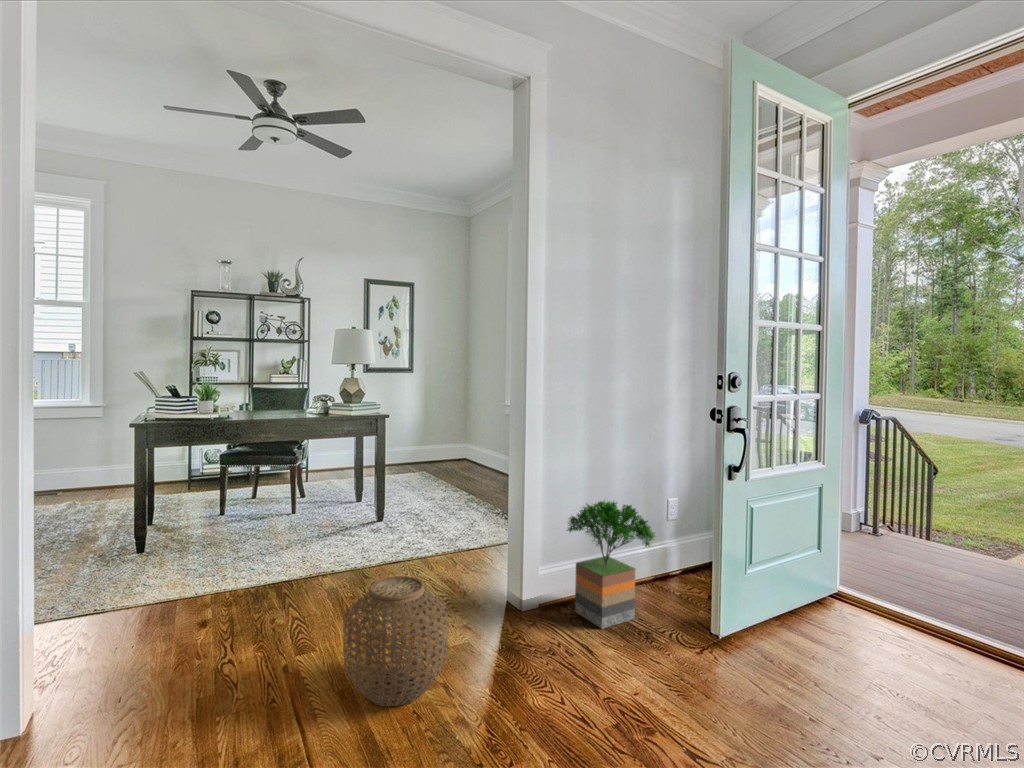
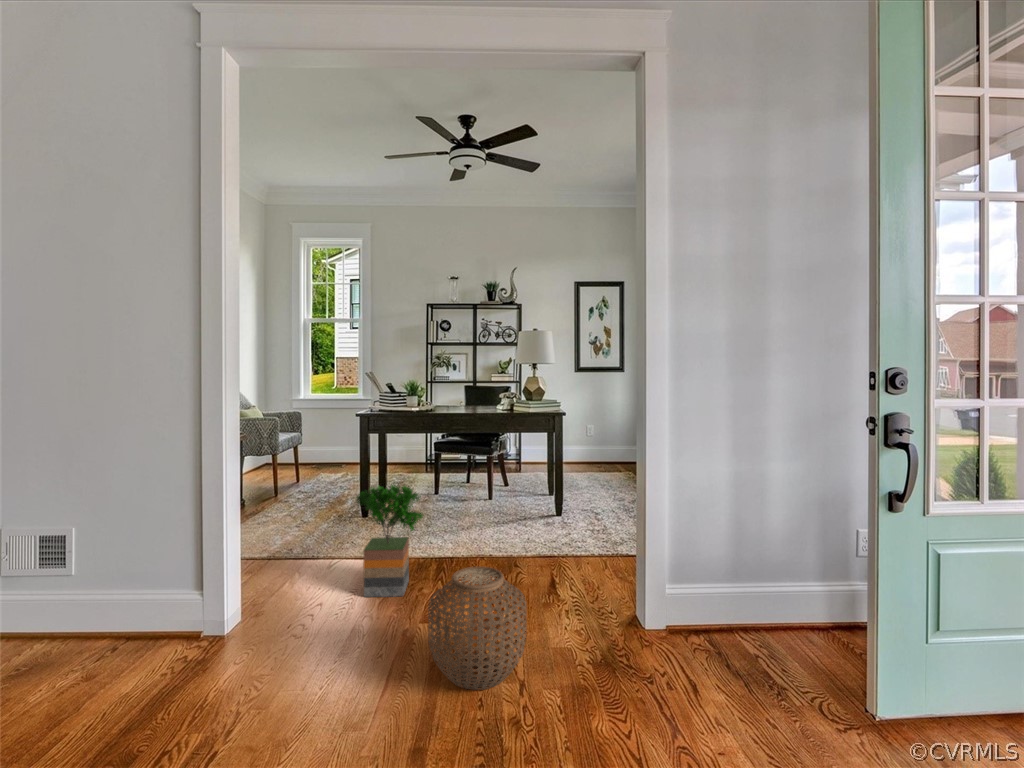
potted tree: present [567,501,655,629] -> present [357,486,423,597]

